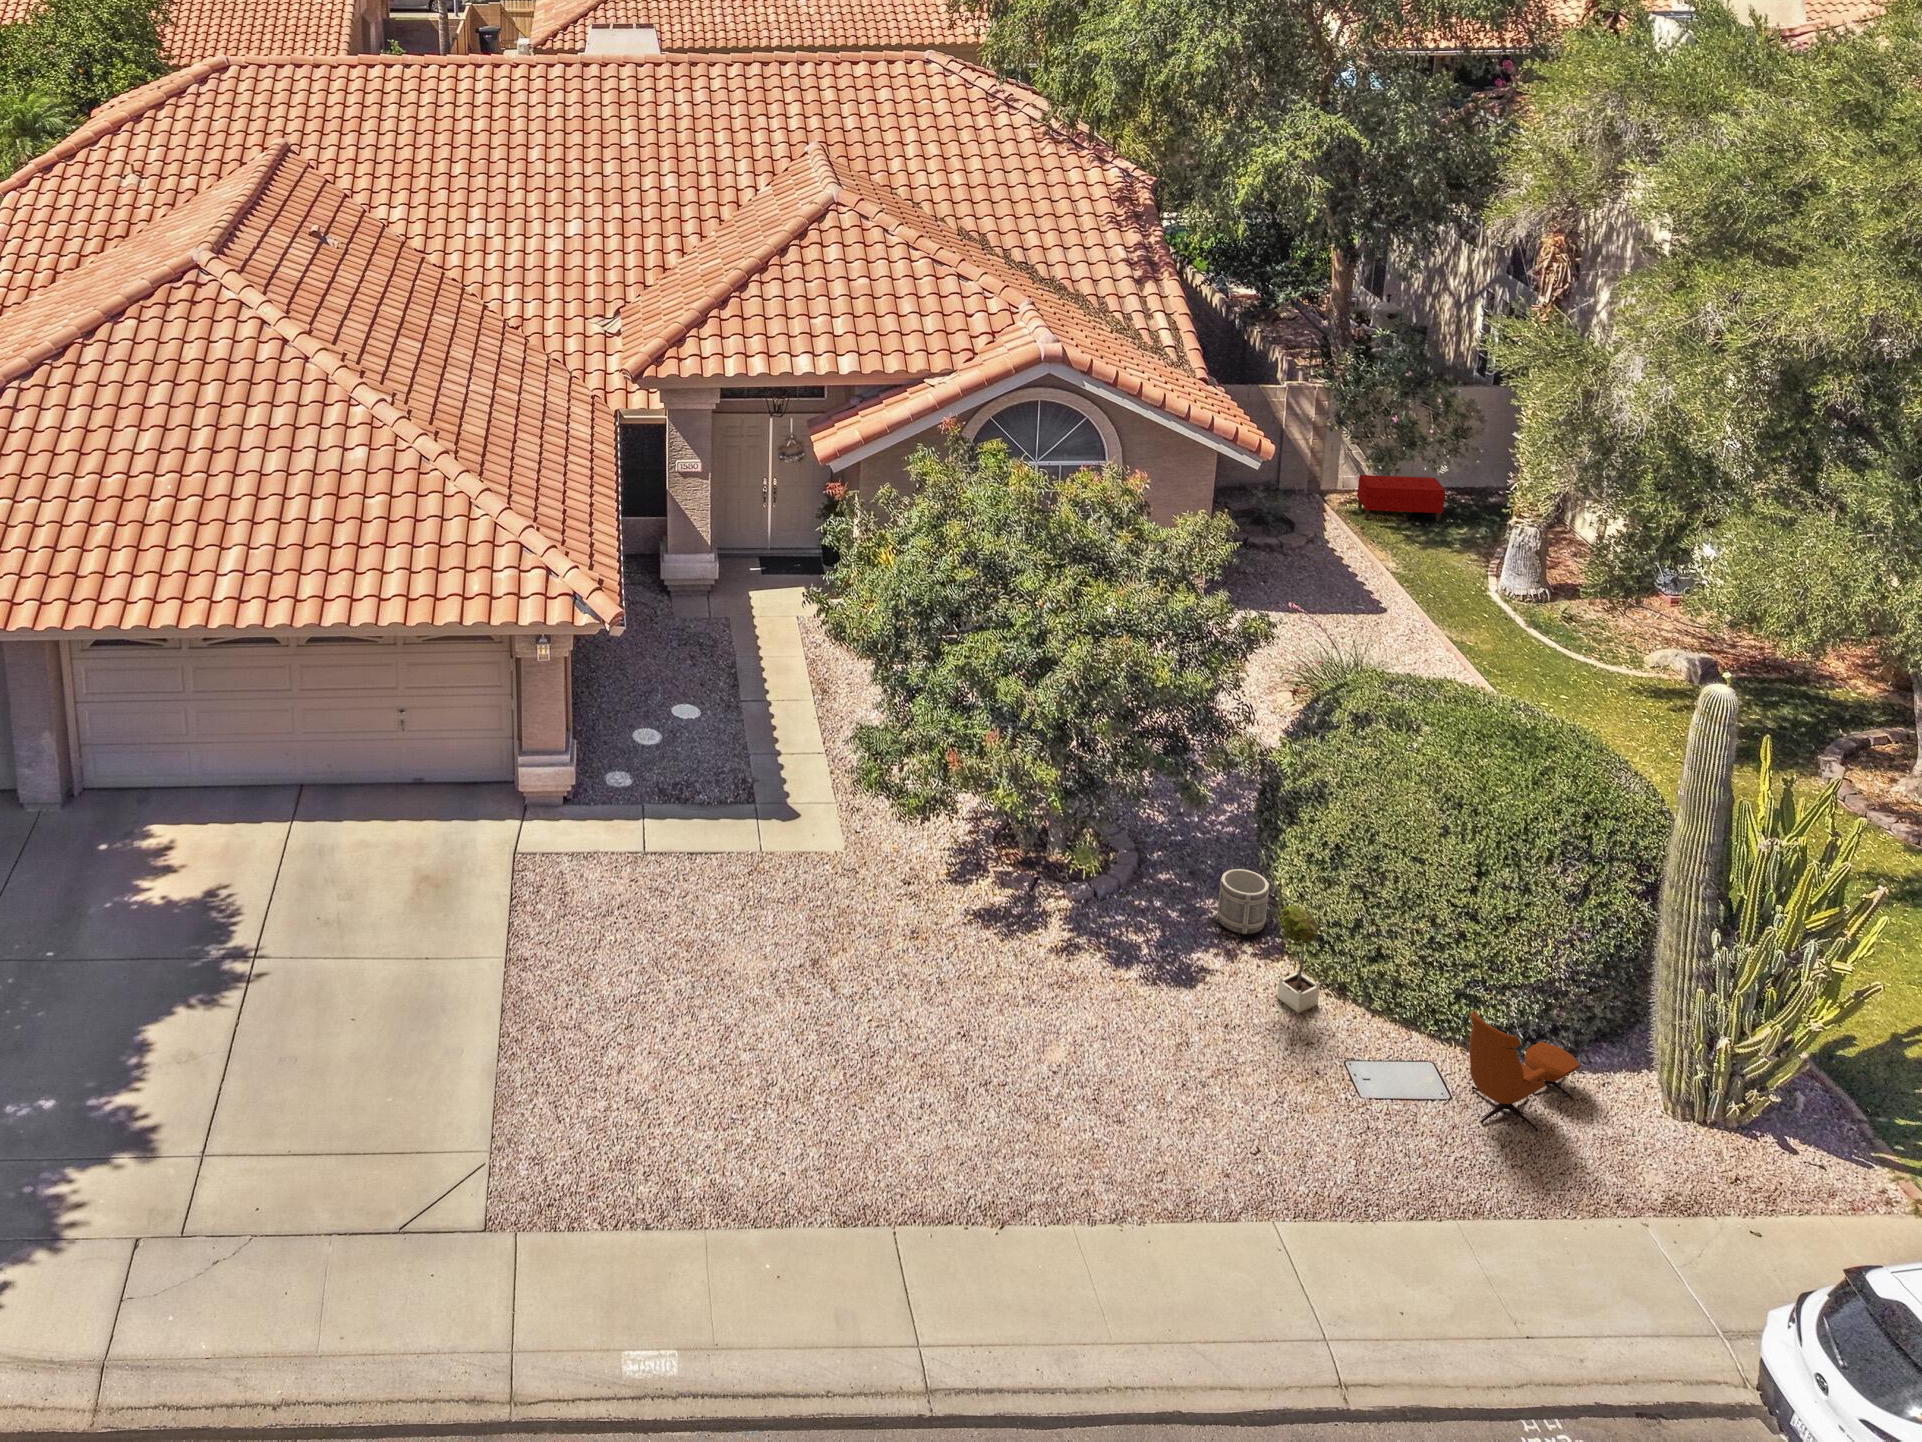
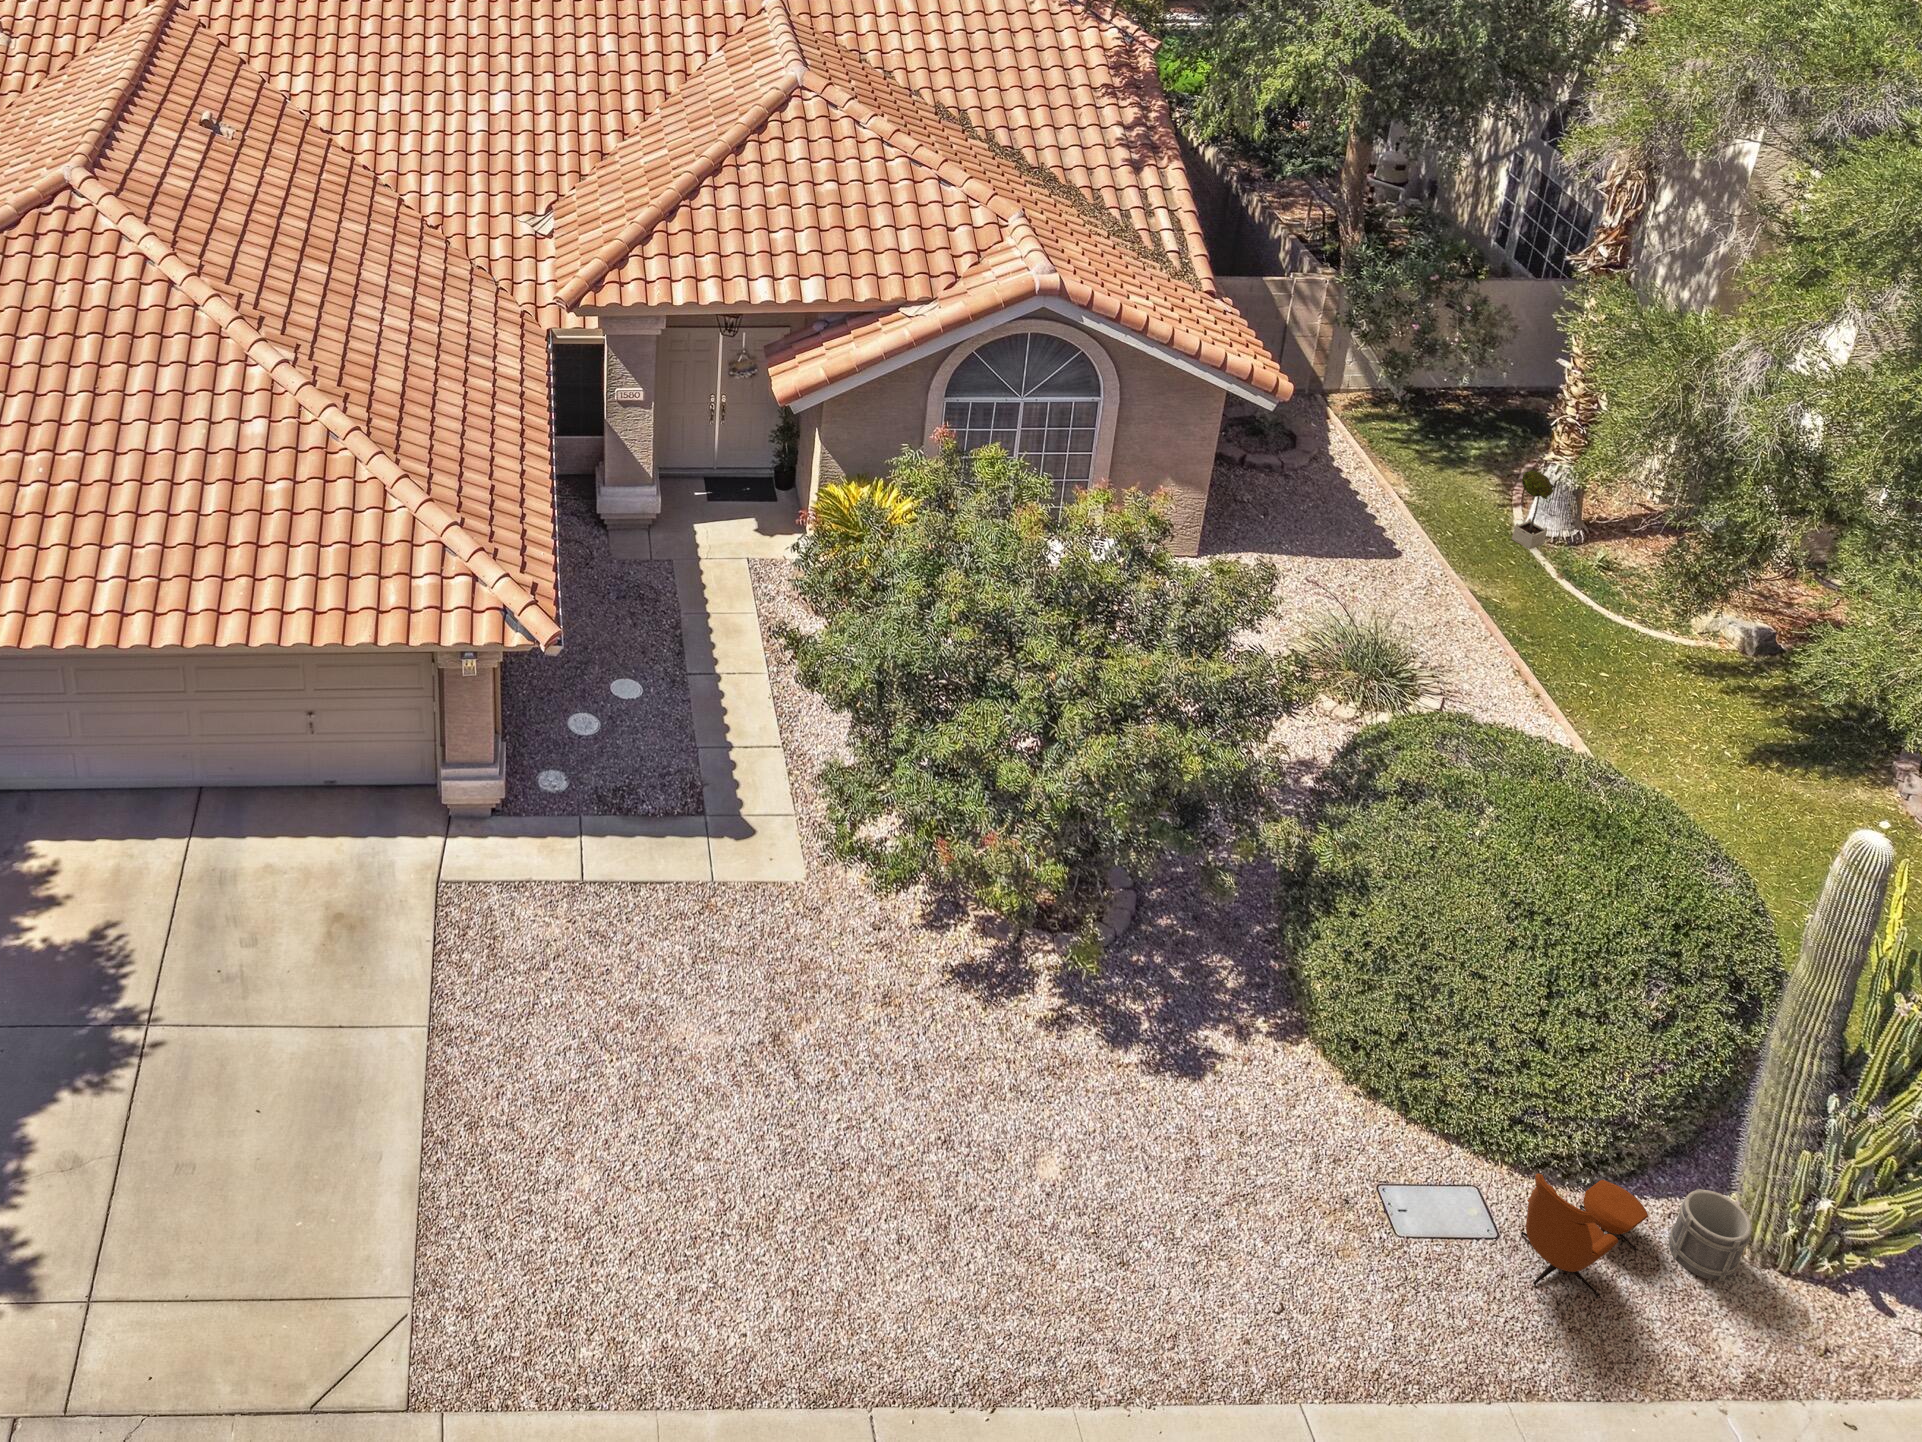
bench: present [1357,475,1445,522] -> none [1356,372,1455,427]
bucket: present [1217,869,1269,934] -> present [1669,1189,1752,1282]
potted tree: present [1277,905,1321,1013] -> present [1512,471,1554,549]

